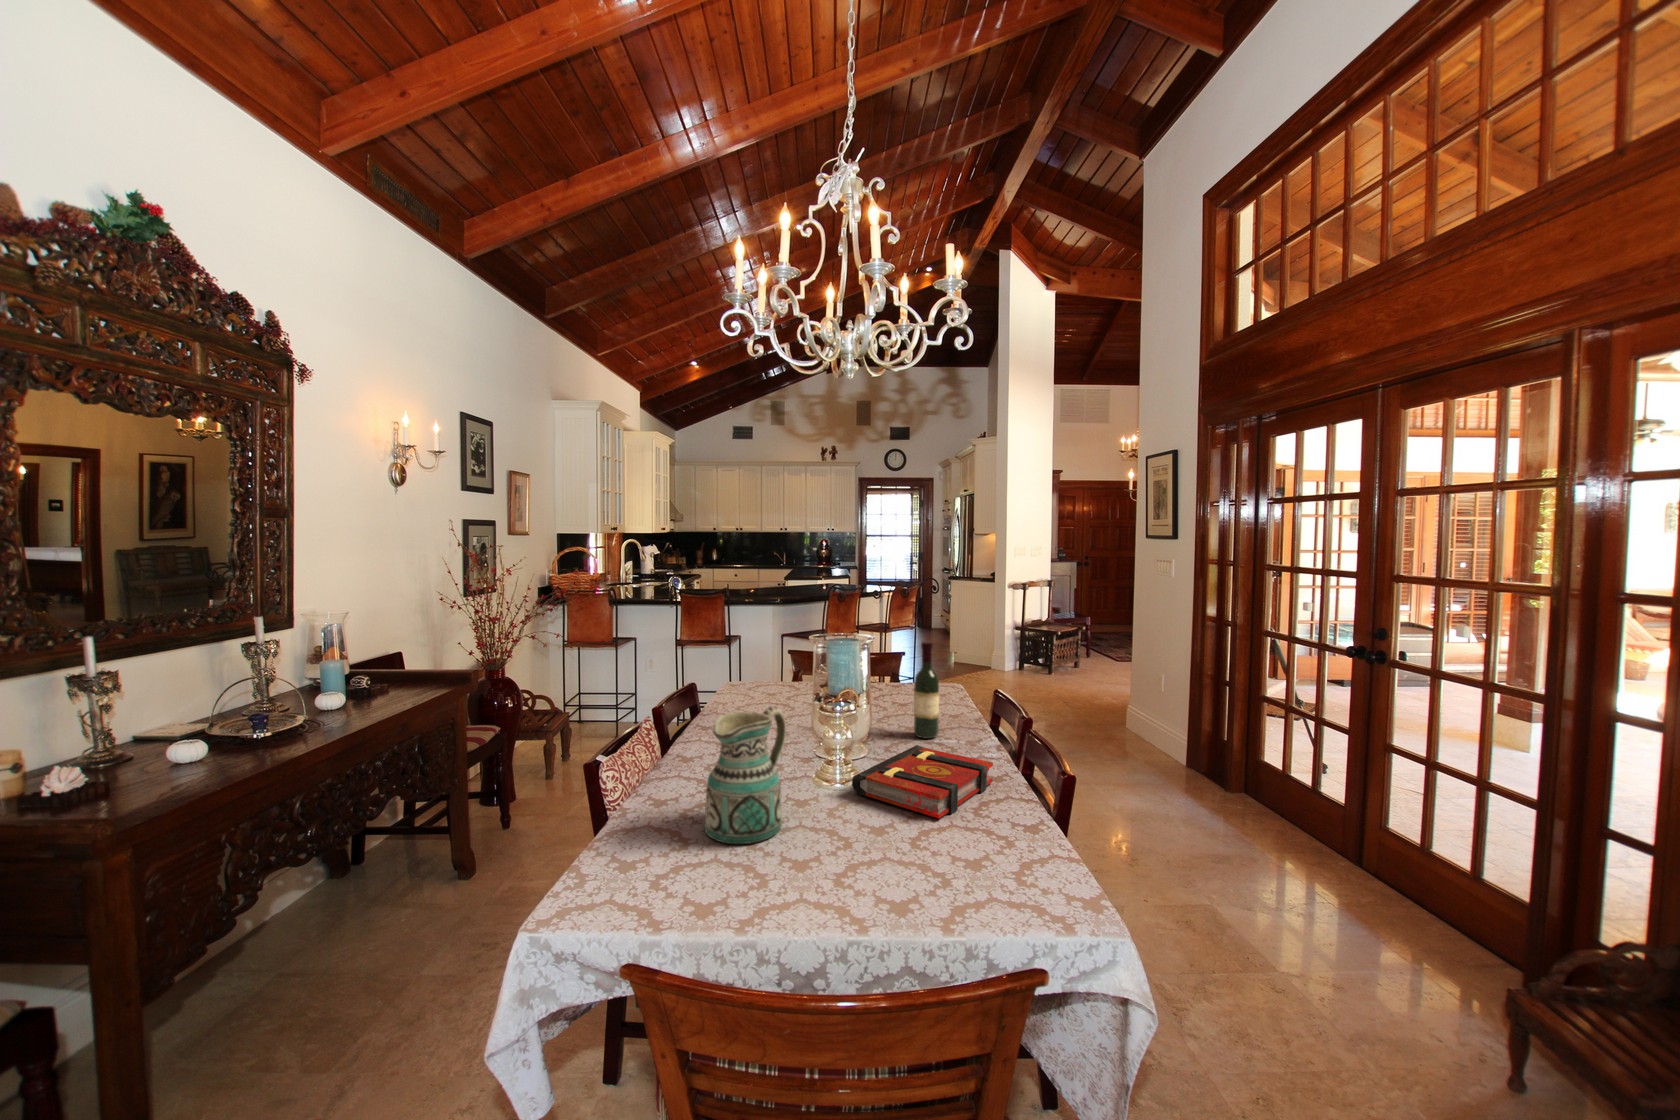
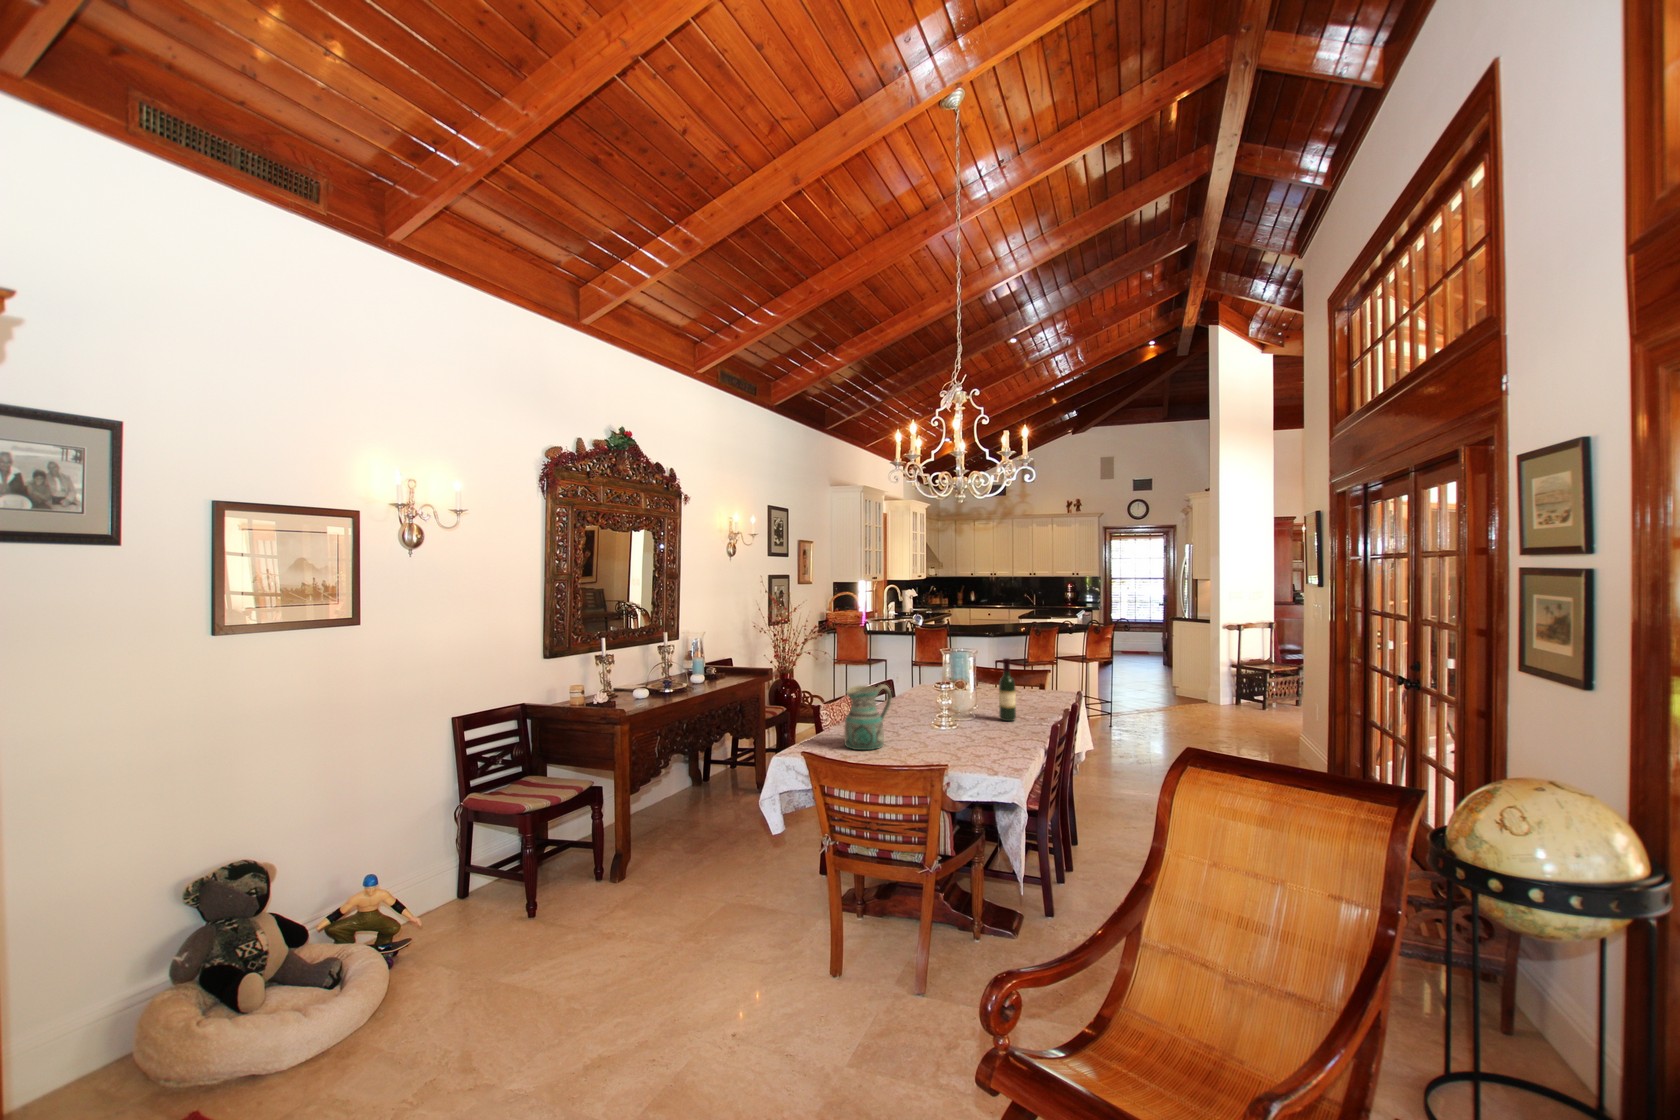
book: present [852,745,993,819] -> none [932,719,1020,752]

